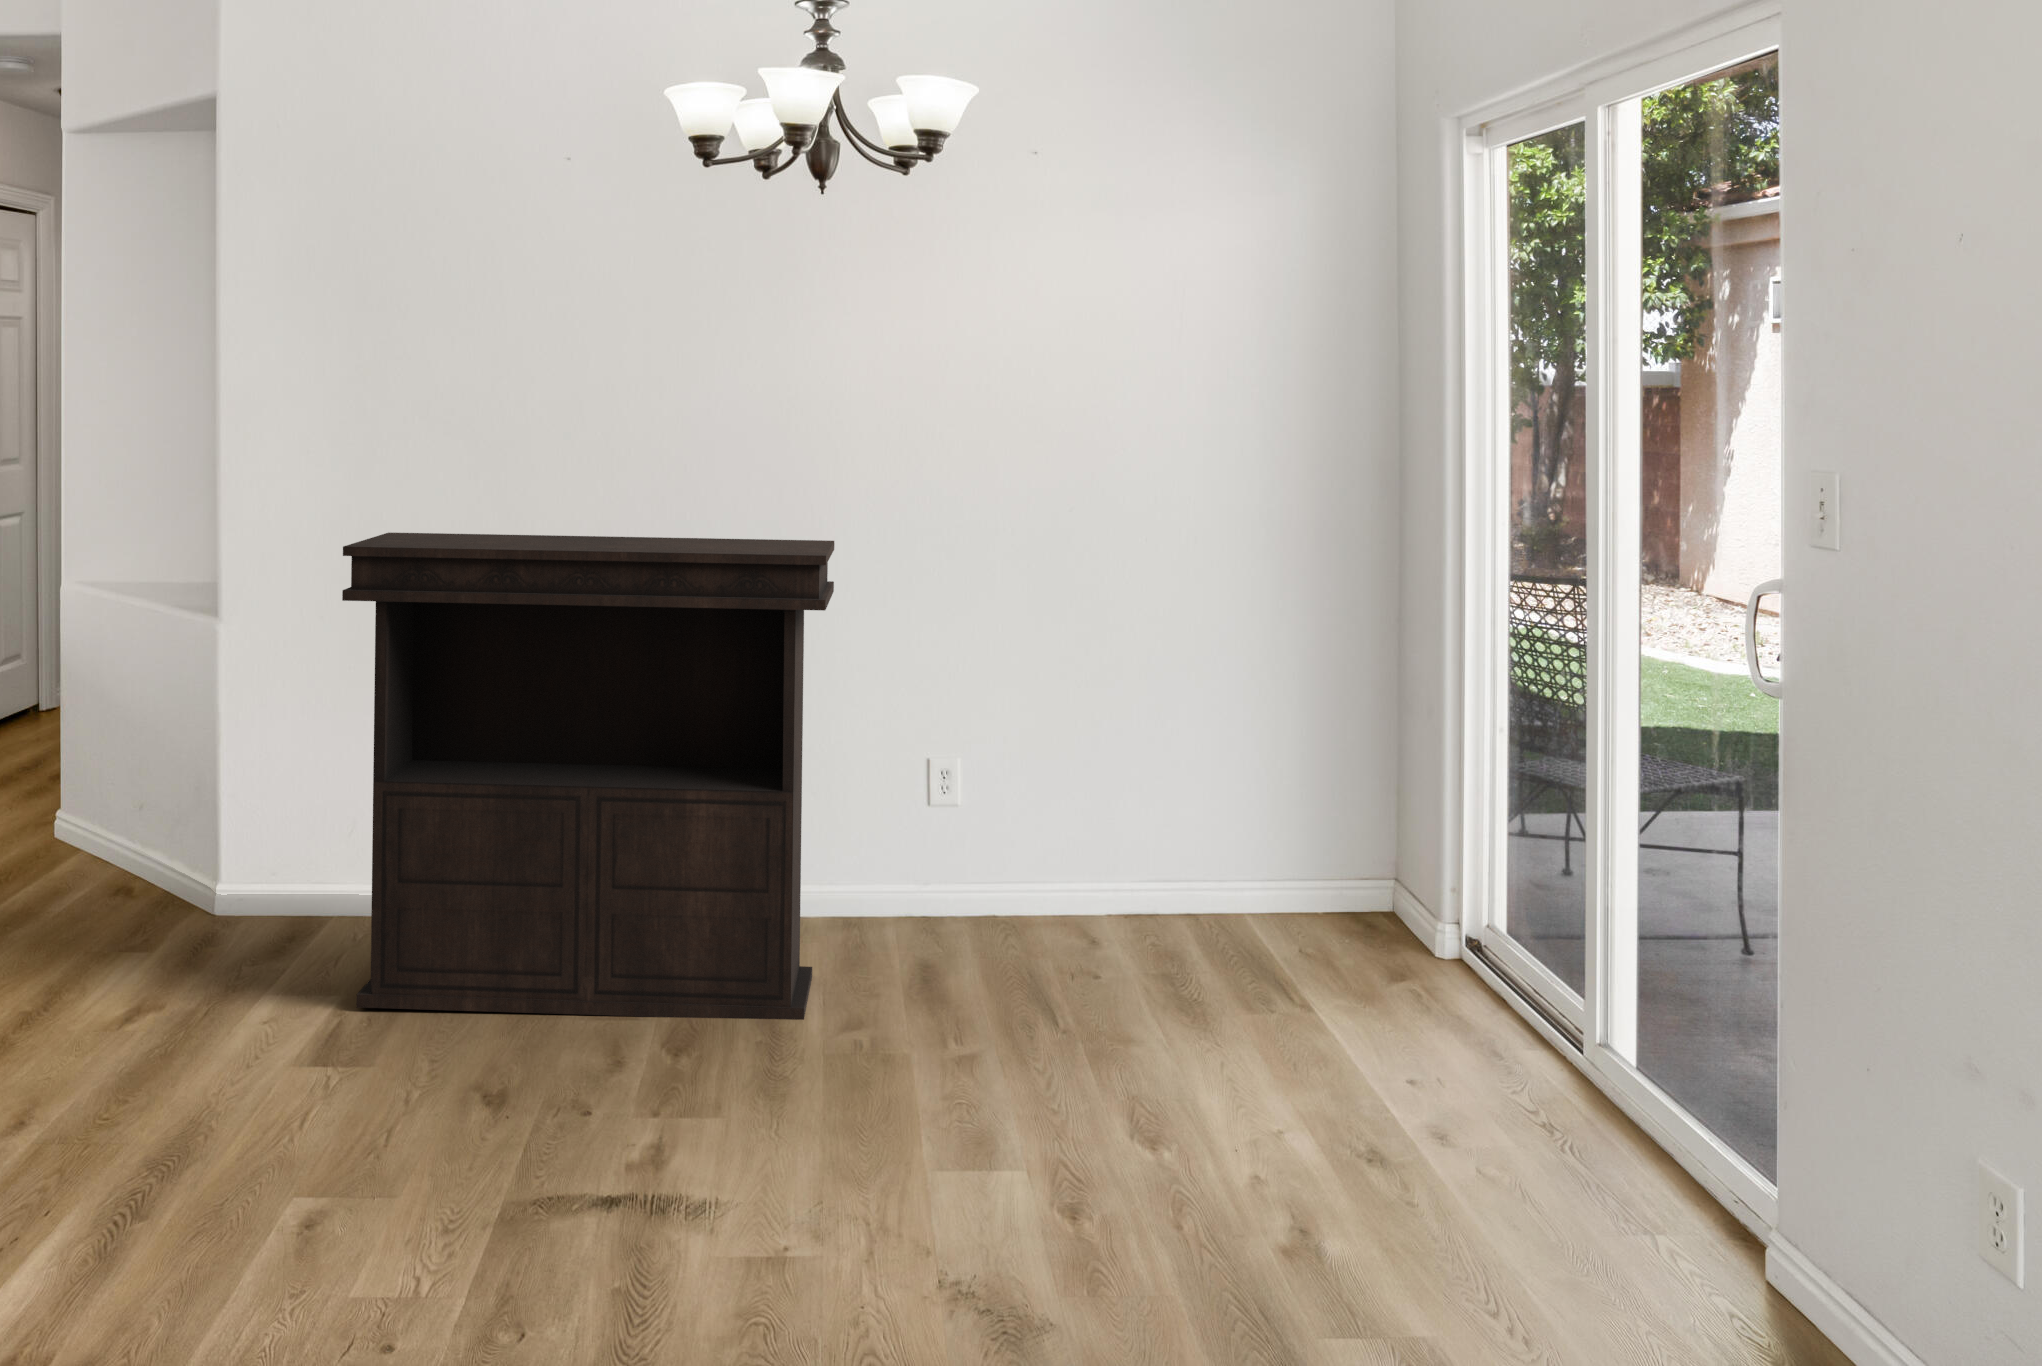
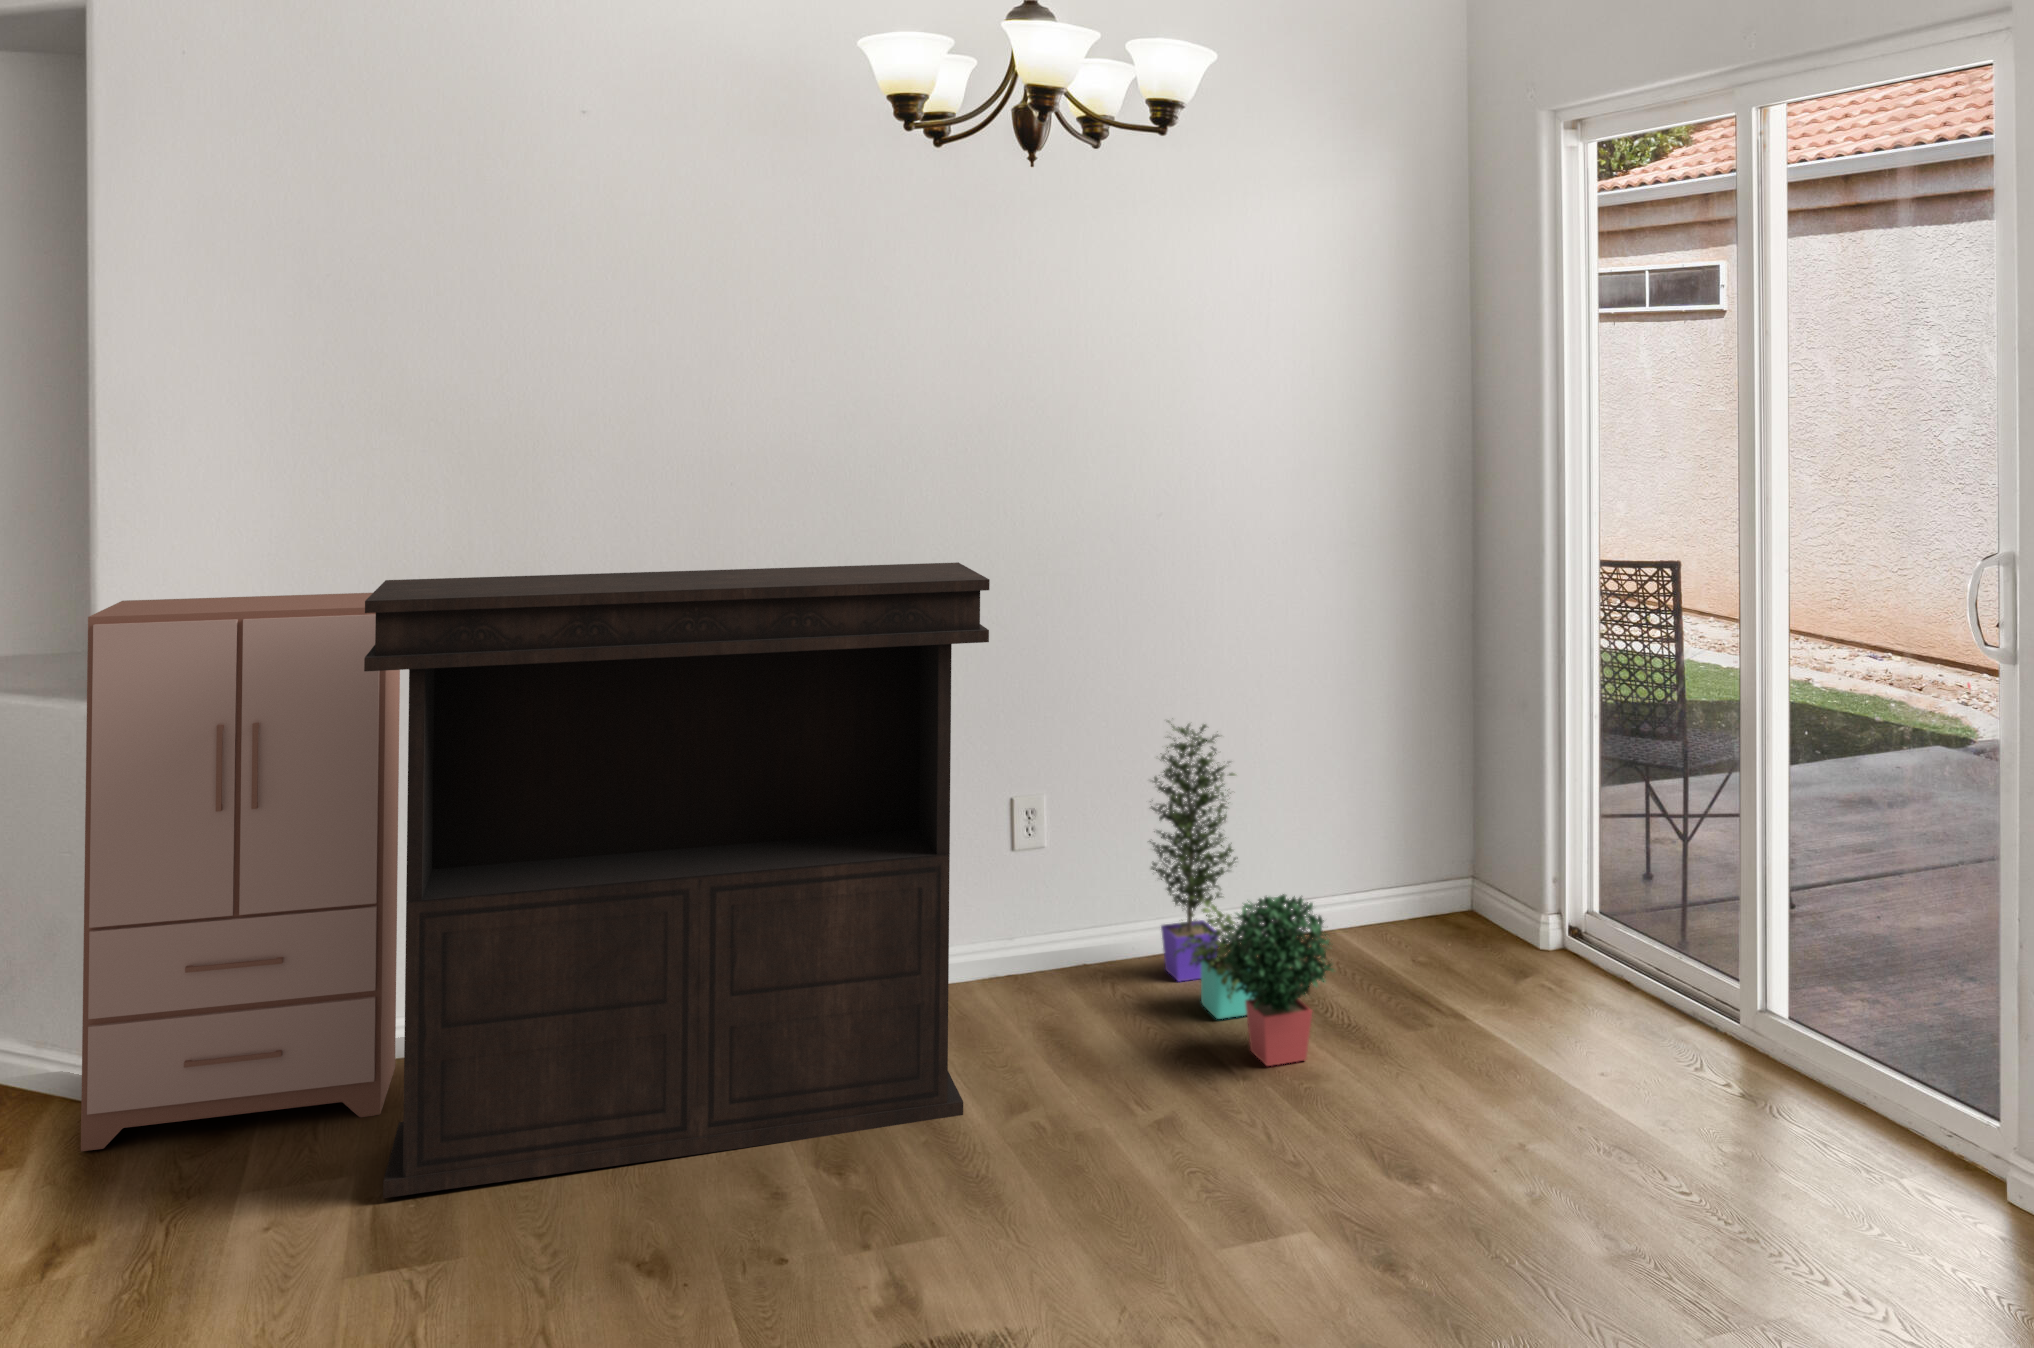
cabinet: none [199,540,429,948] -> present [81,593,400,1151]
potted plant: none [1034,696,1158,1024] -> present [1150,721,1334,1066]

